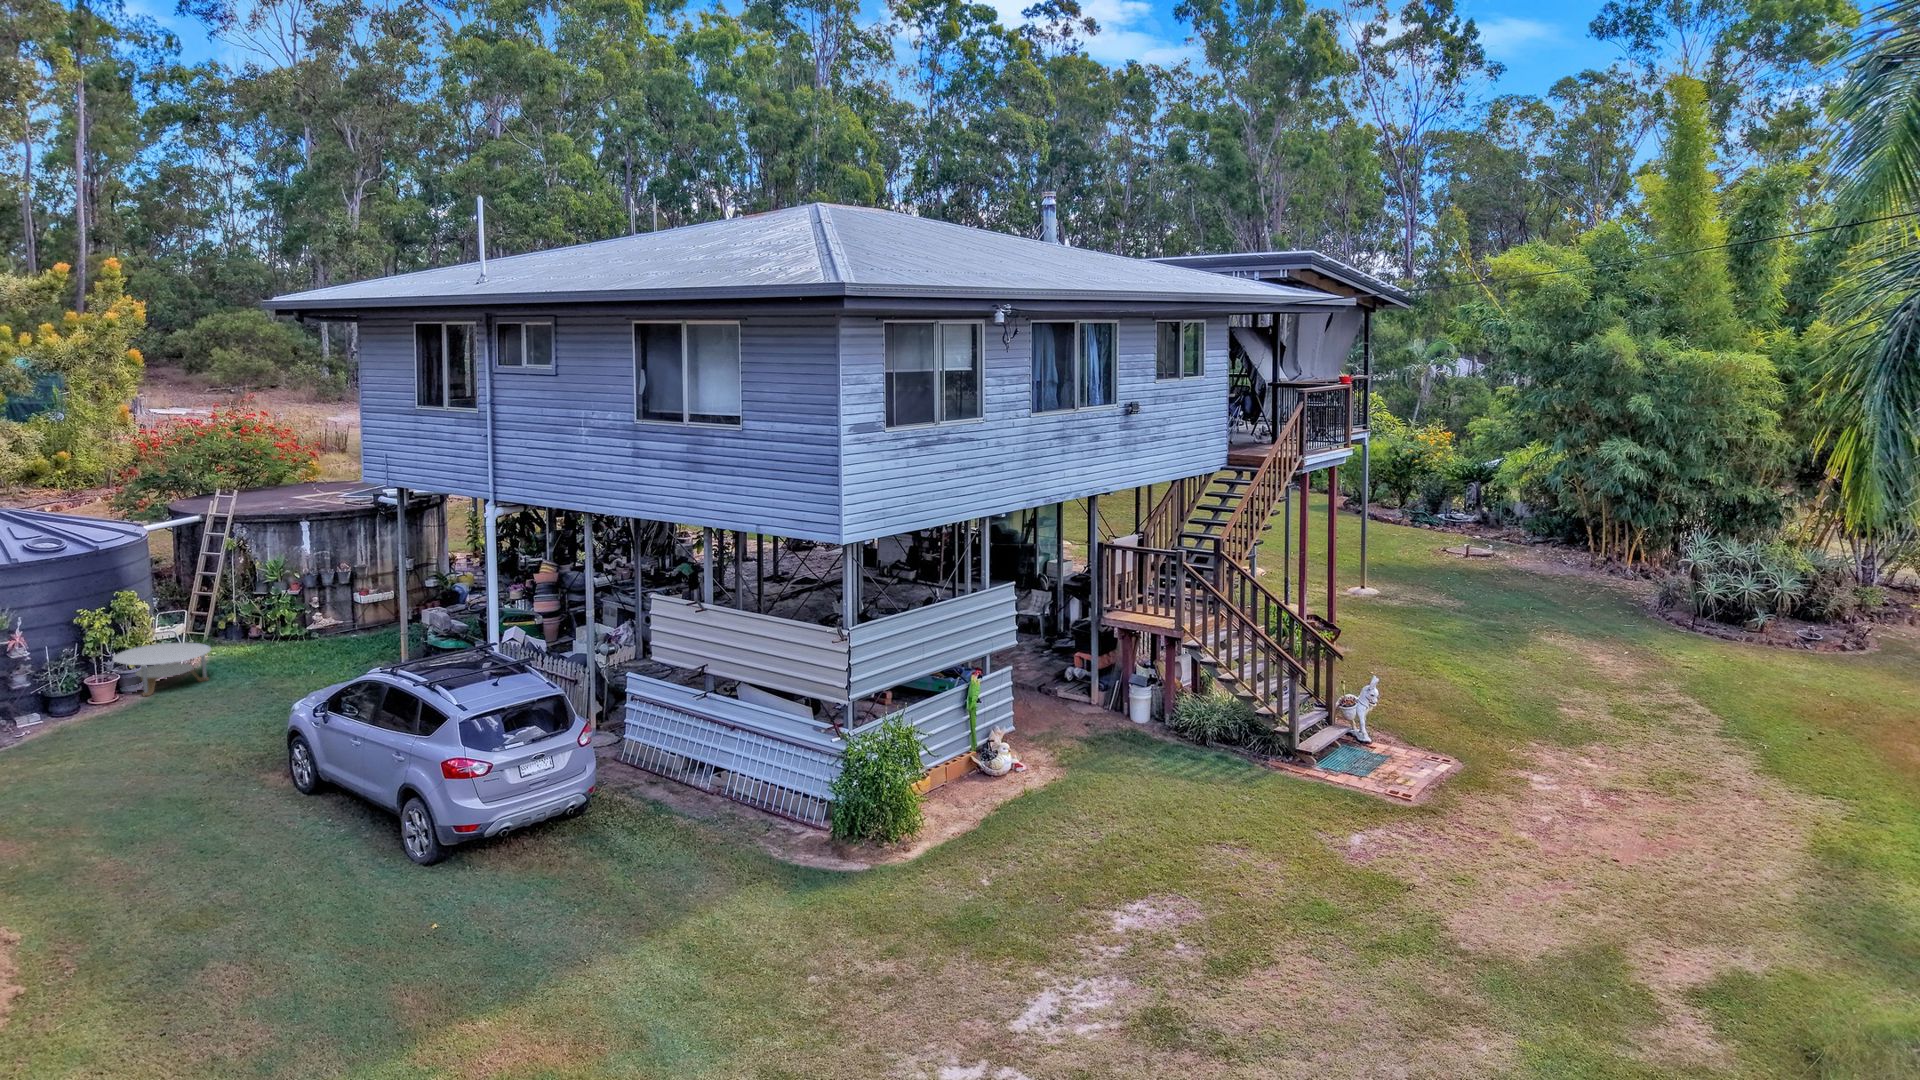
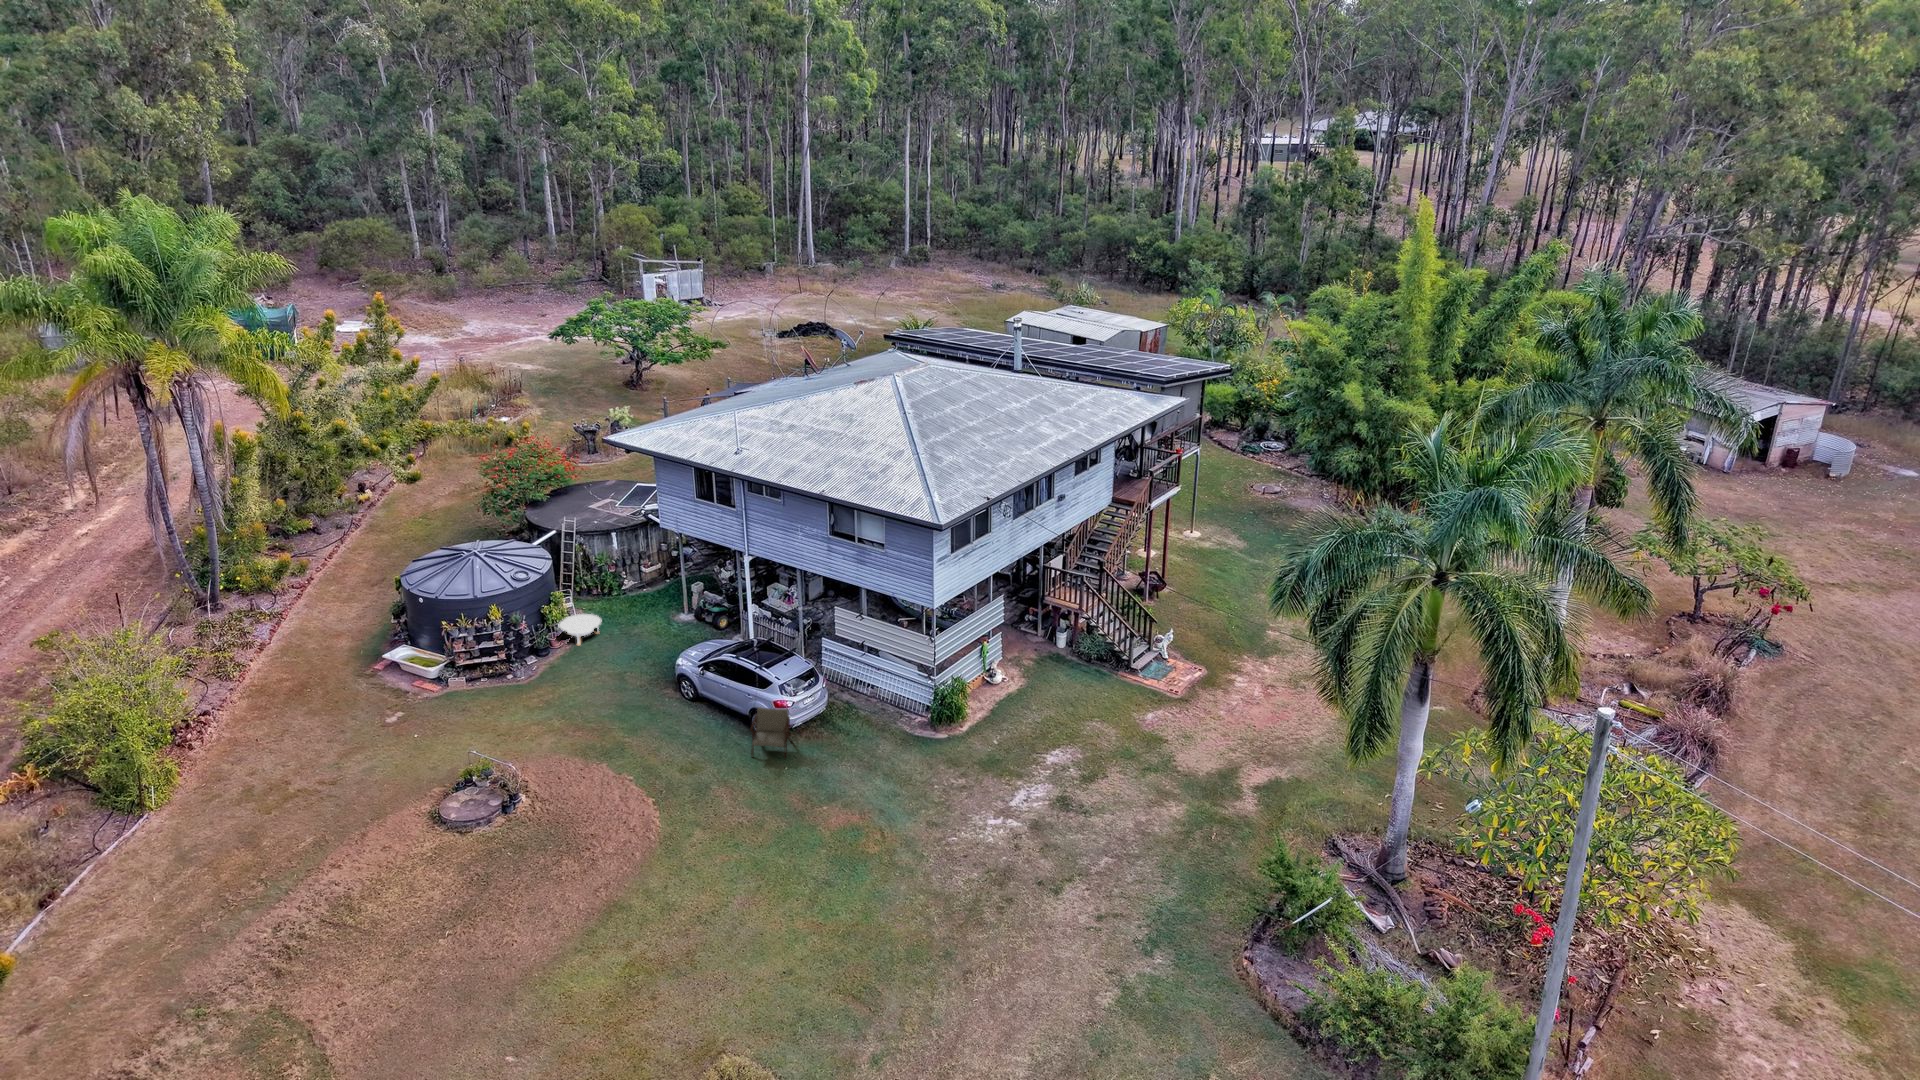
lounge chair: none [349,772,482,903] -> present [750,707,791,758]

